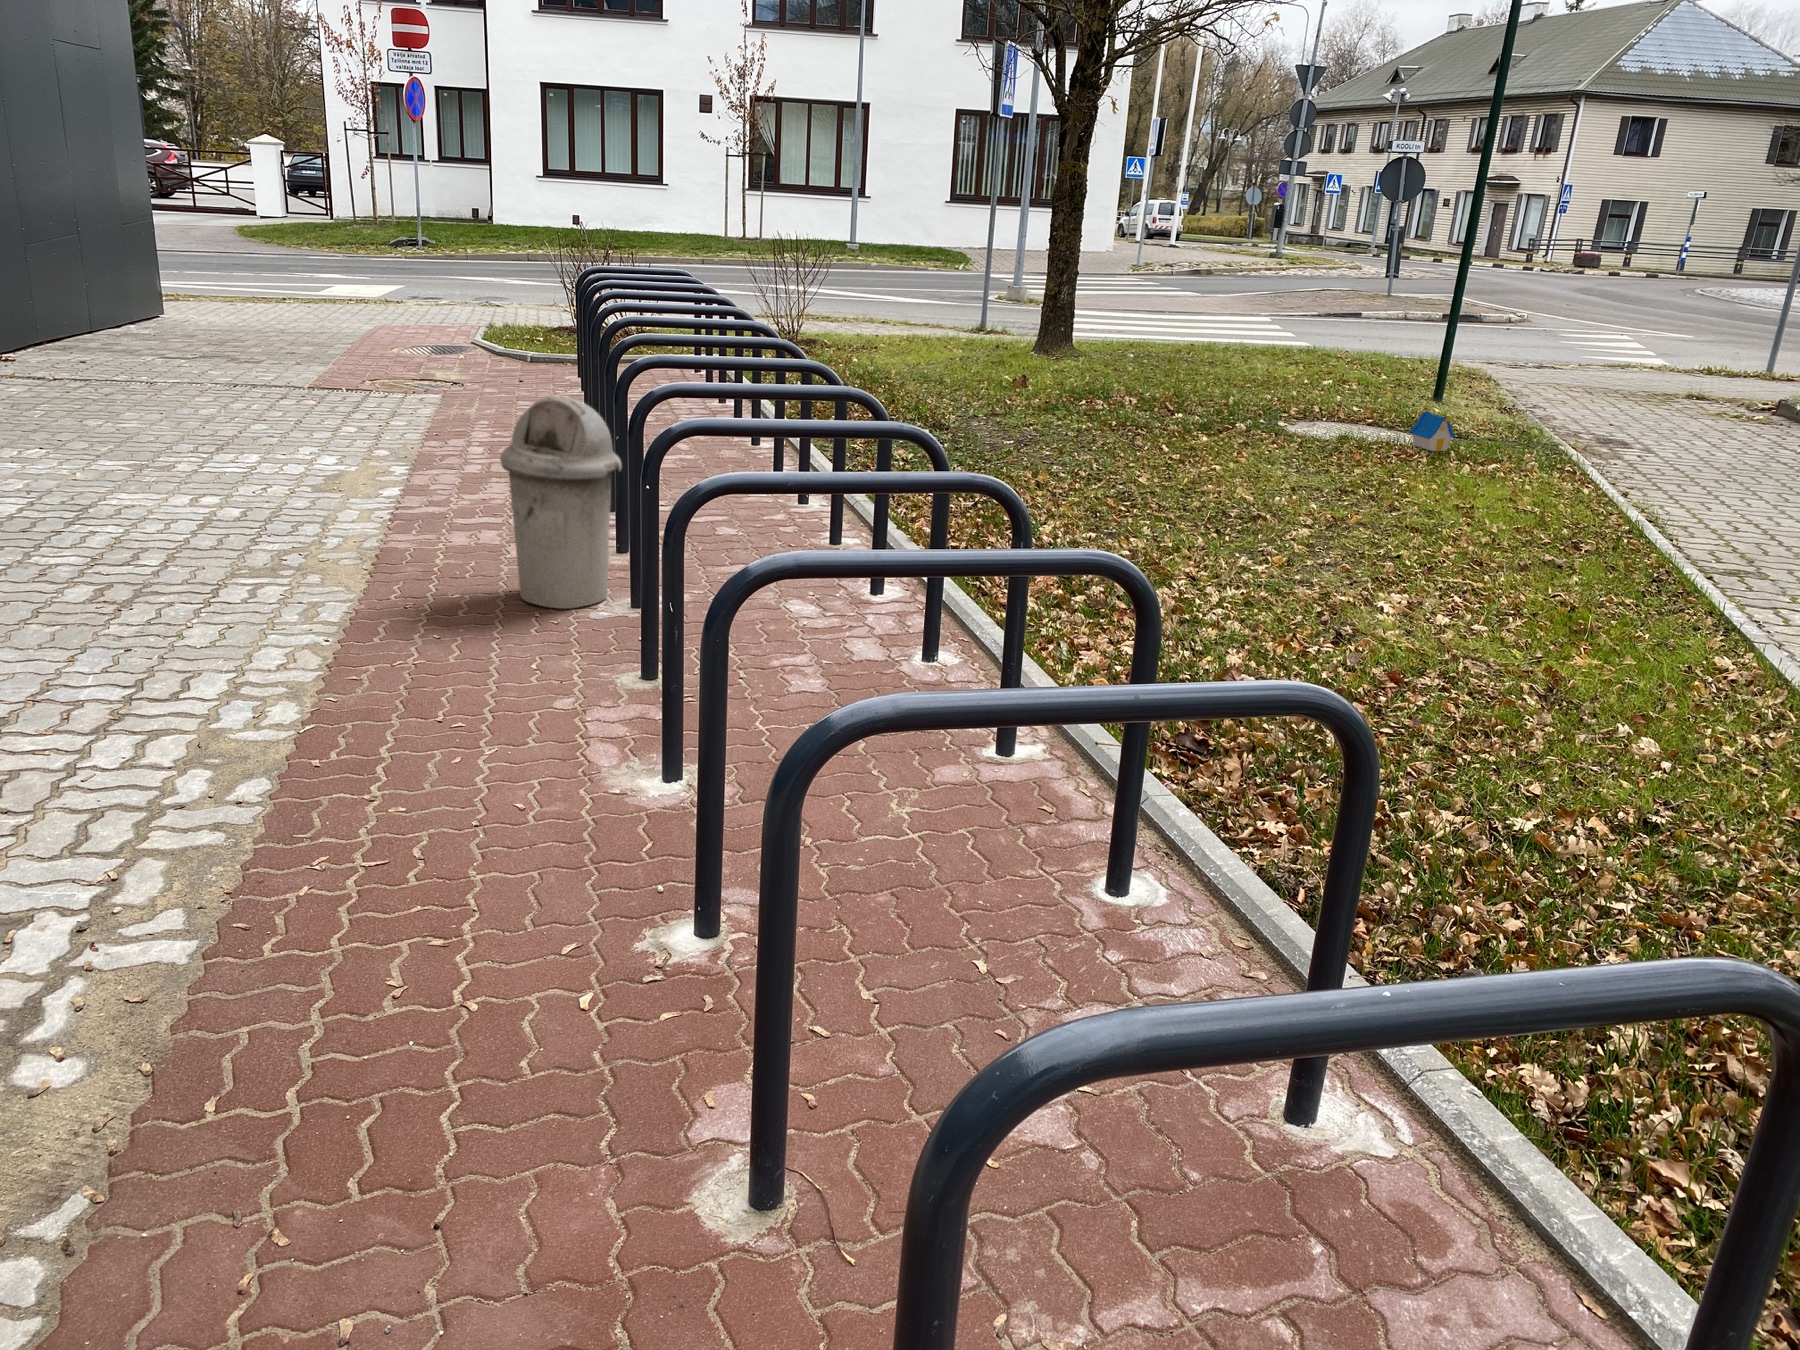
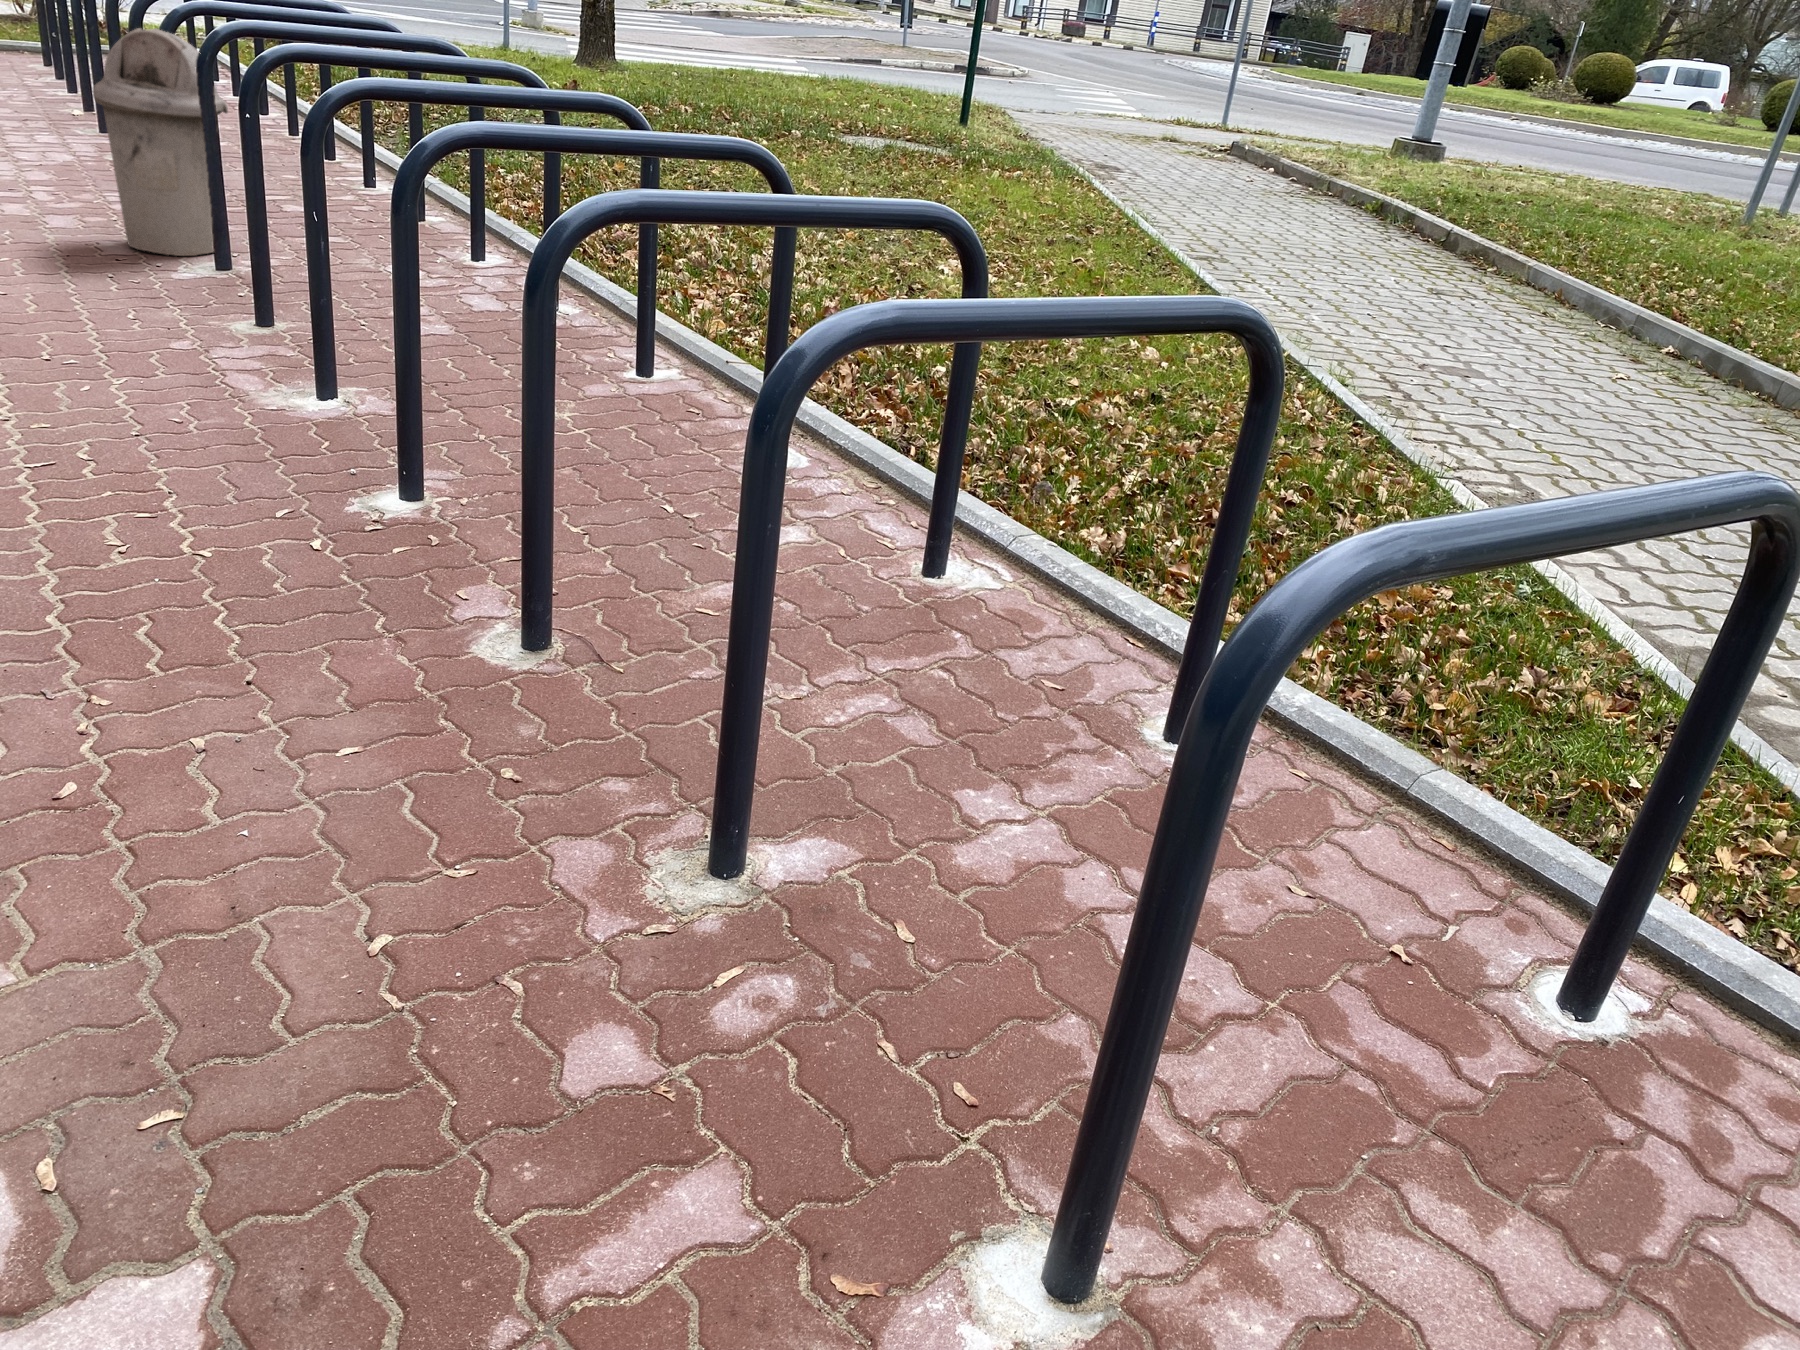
toy house: present [1409,410,1456,451] -> none [942,128,983,166]

